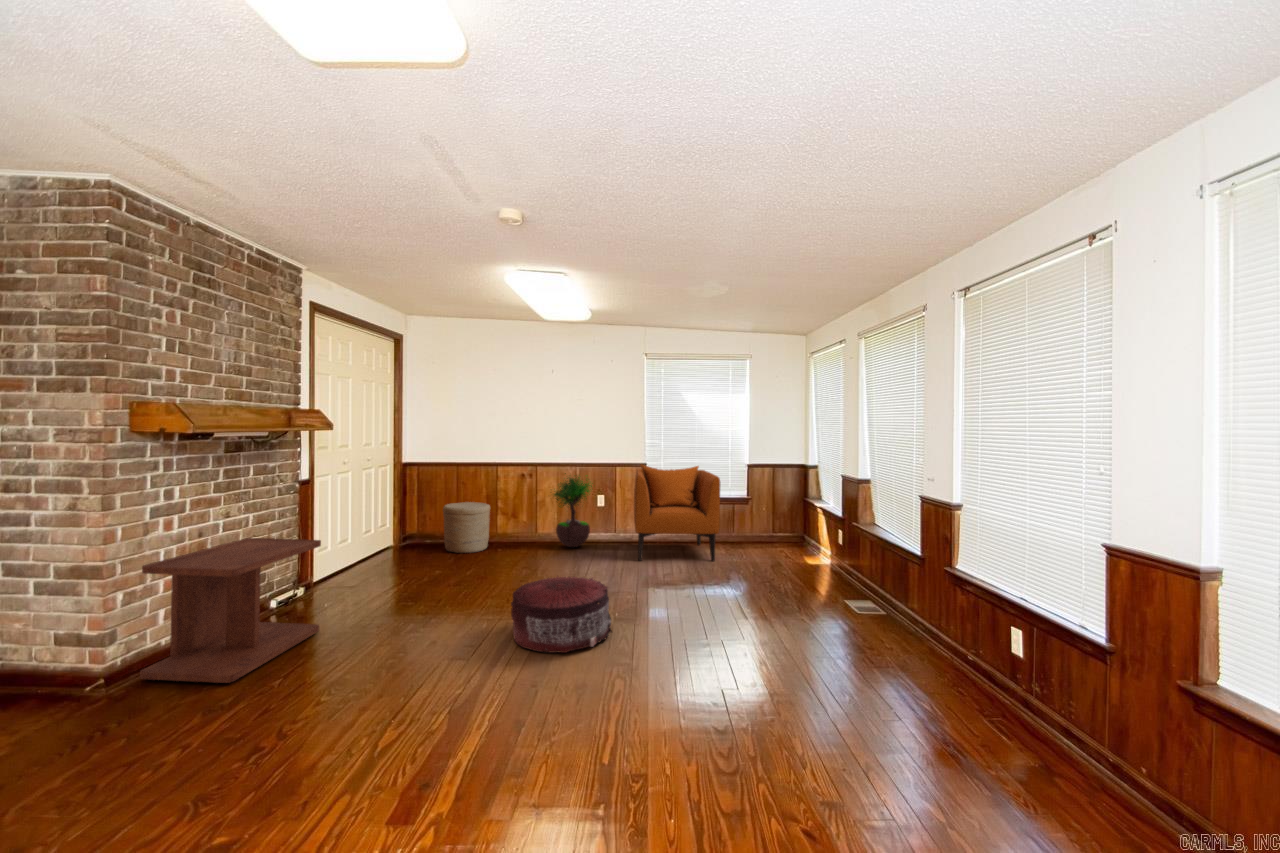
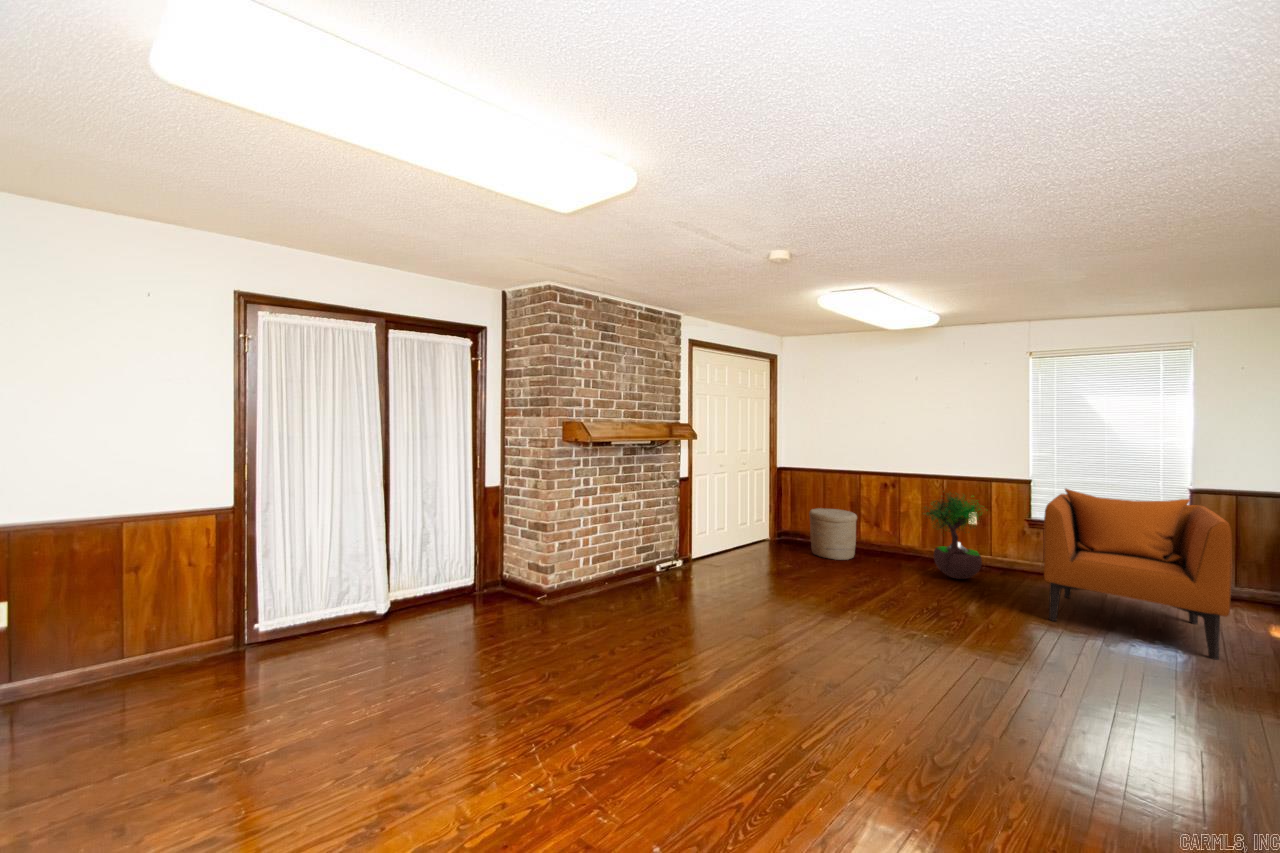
side table: present [140,538,321,683] -> none [567,518,673,621]
pouf: present [511,577,612,653] -> none [812,610,941,717]

